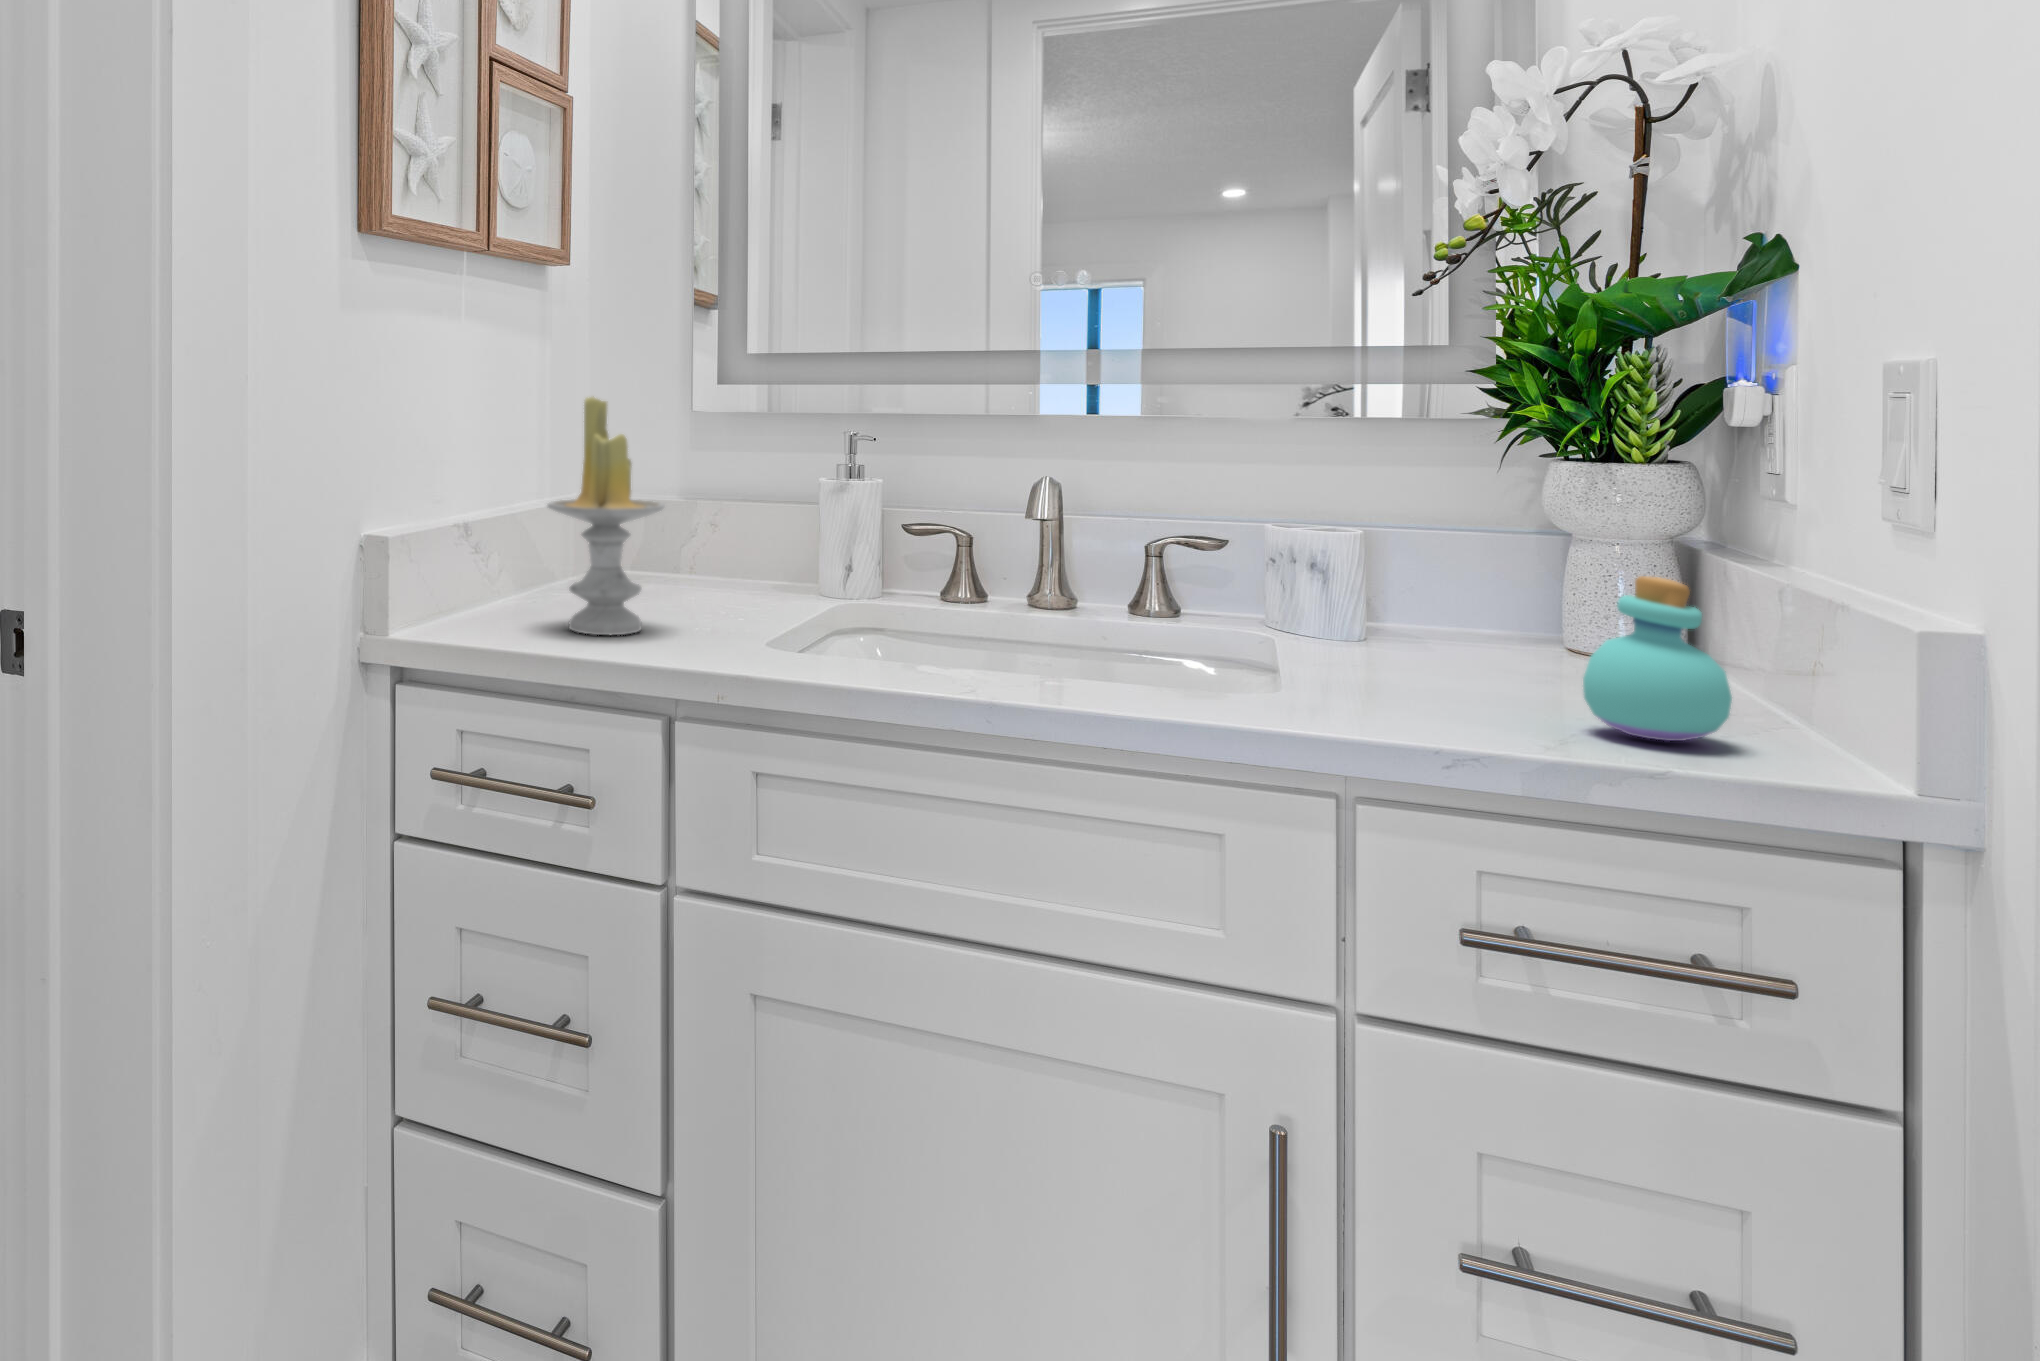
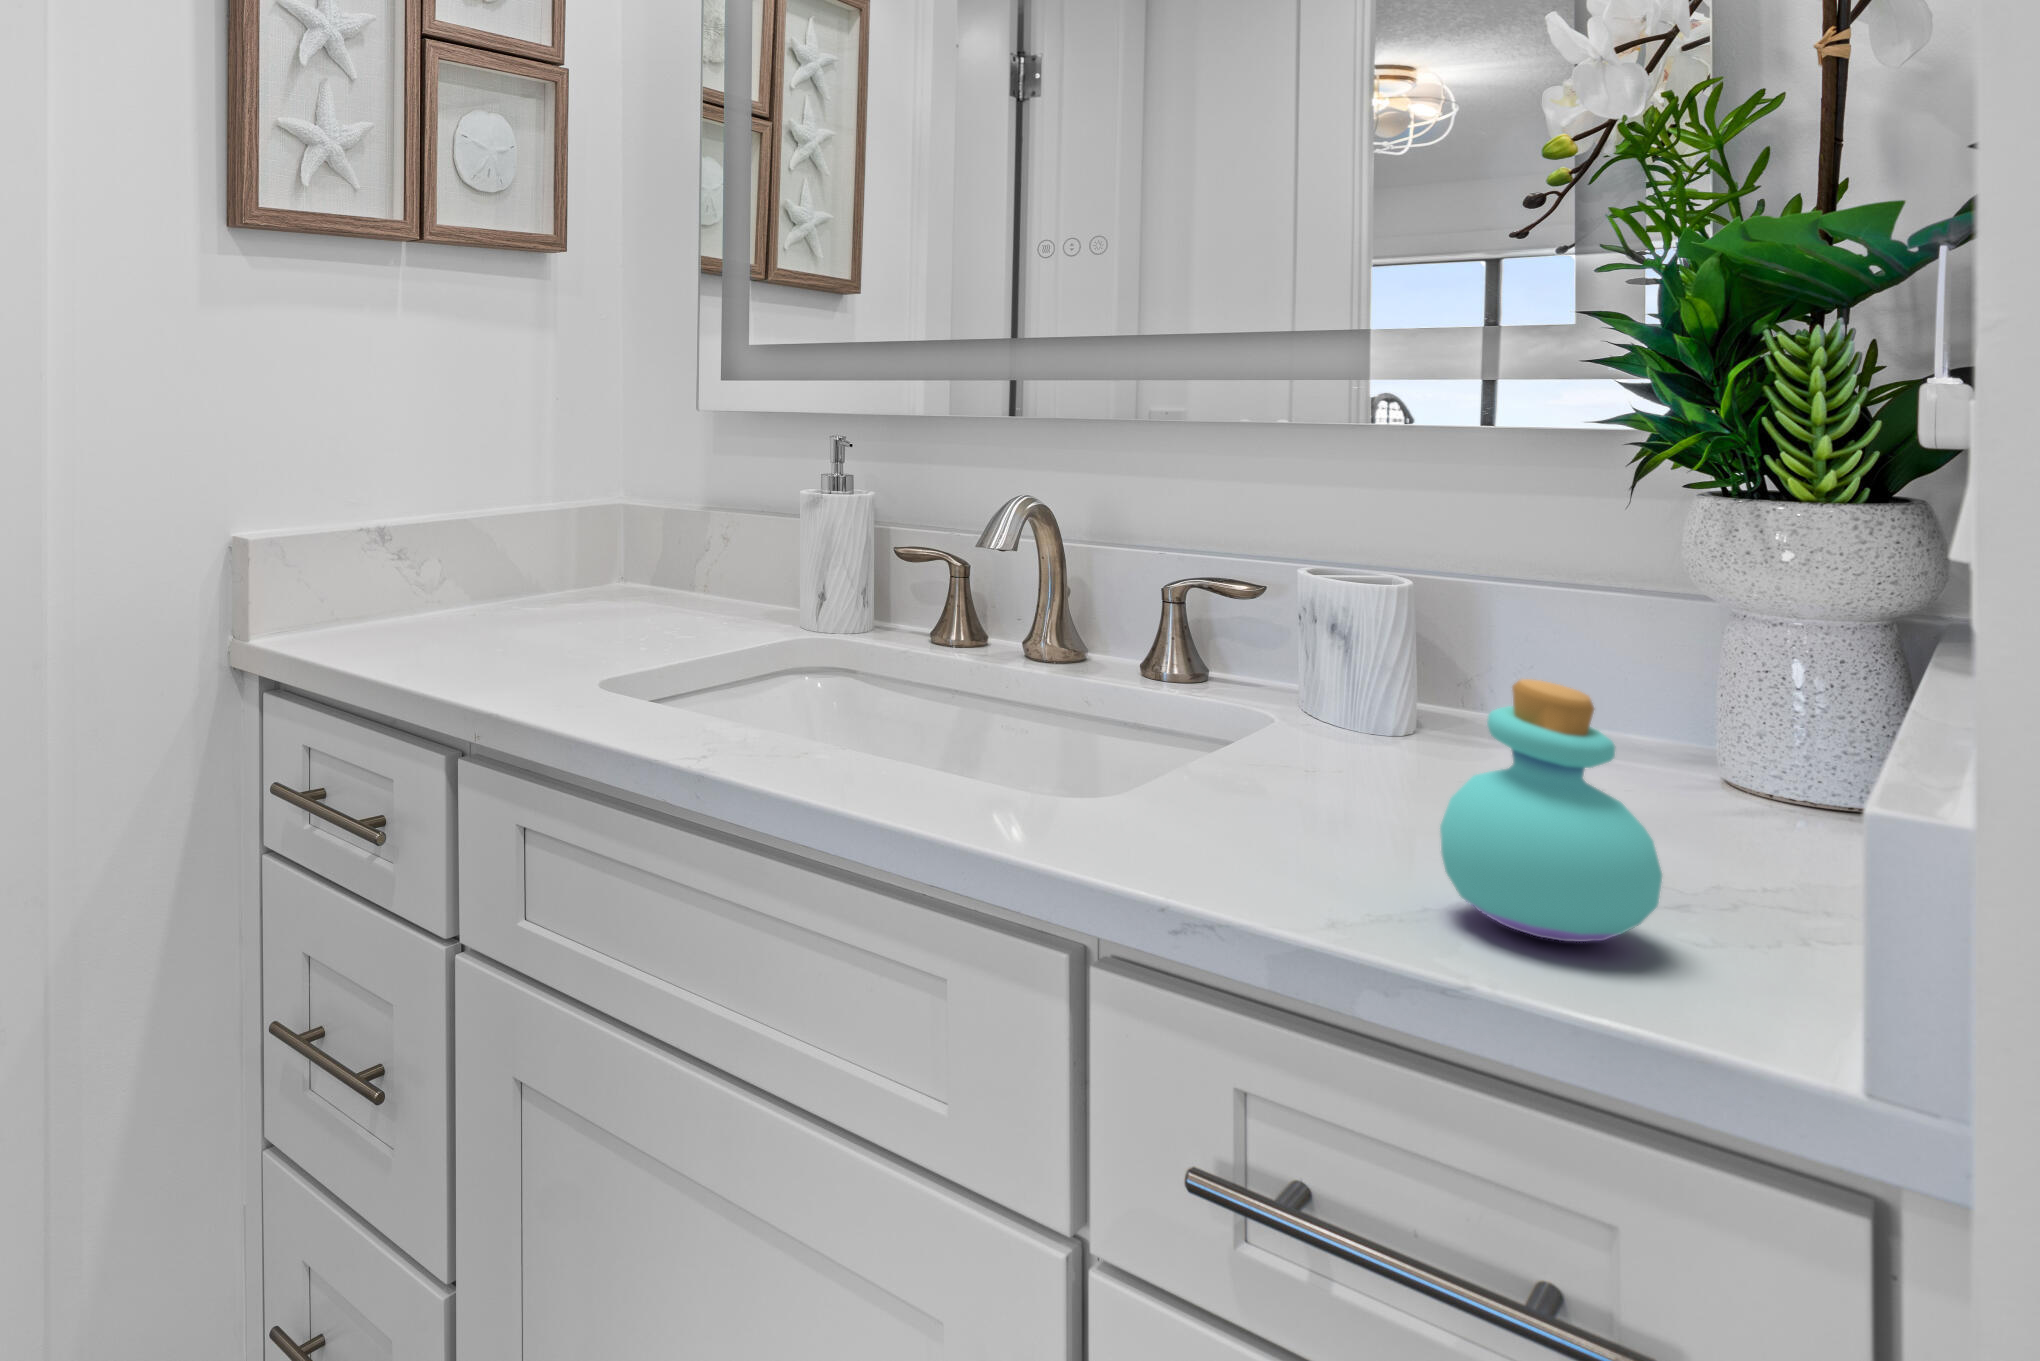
candle: present [548,397,664,635] -> none [413,395,540,656]

